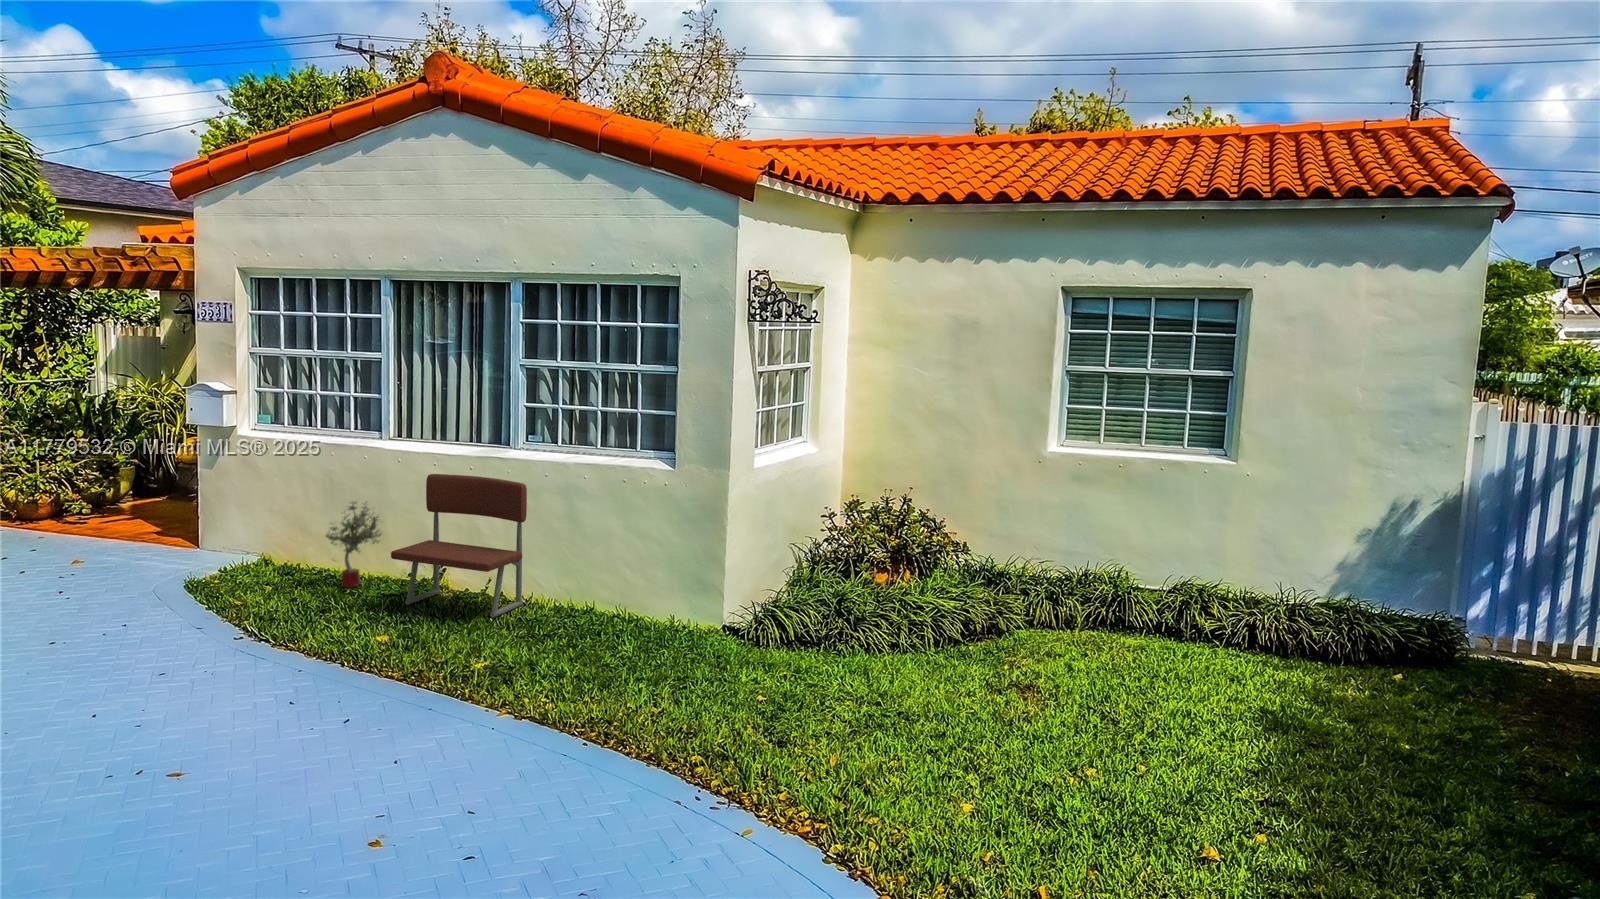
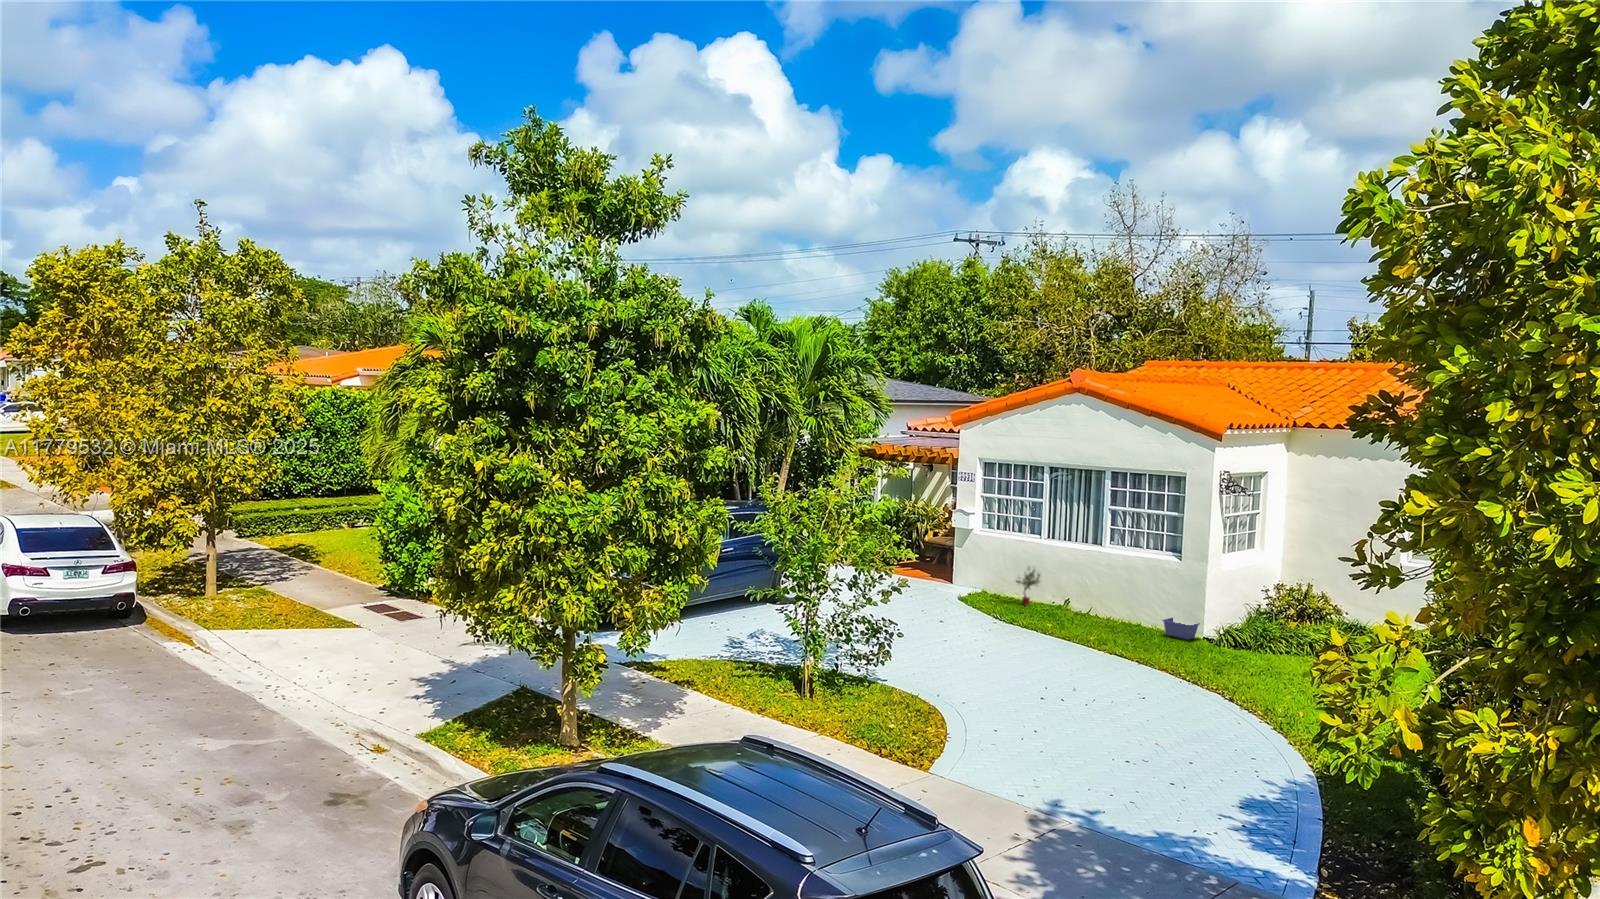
bench: present [391,474,527,618] -> none [1049,556,1110,622]
storage bin: none [639,592,717,640] -> present [1162,618,1200,640]

